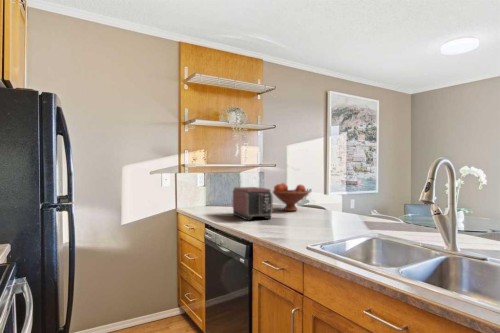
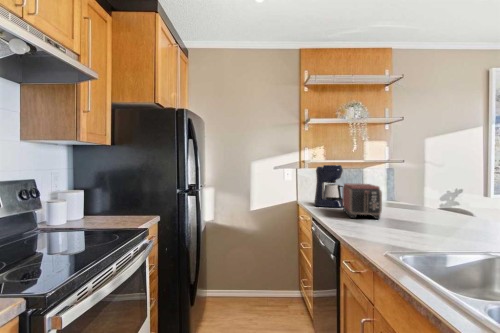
coffee maker: none [200,169,231,212] -> present [314,165,343,207]
fruit bowl: present [273,183,308,211] -> none [393,181,442,213]

